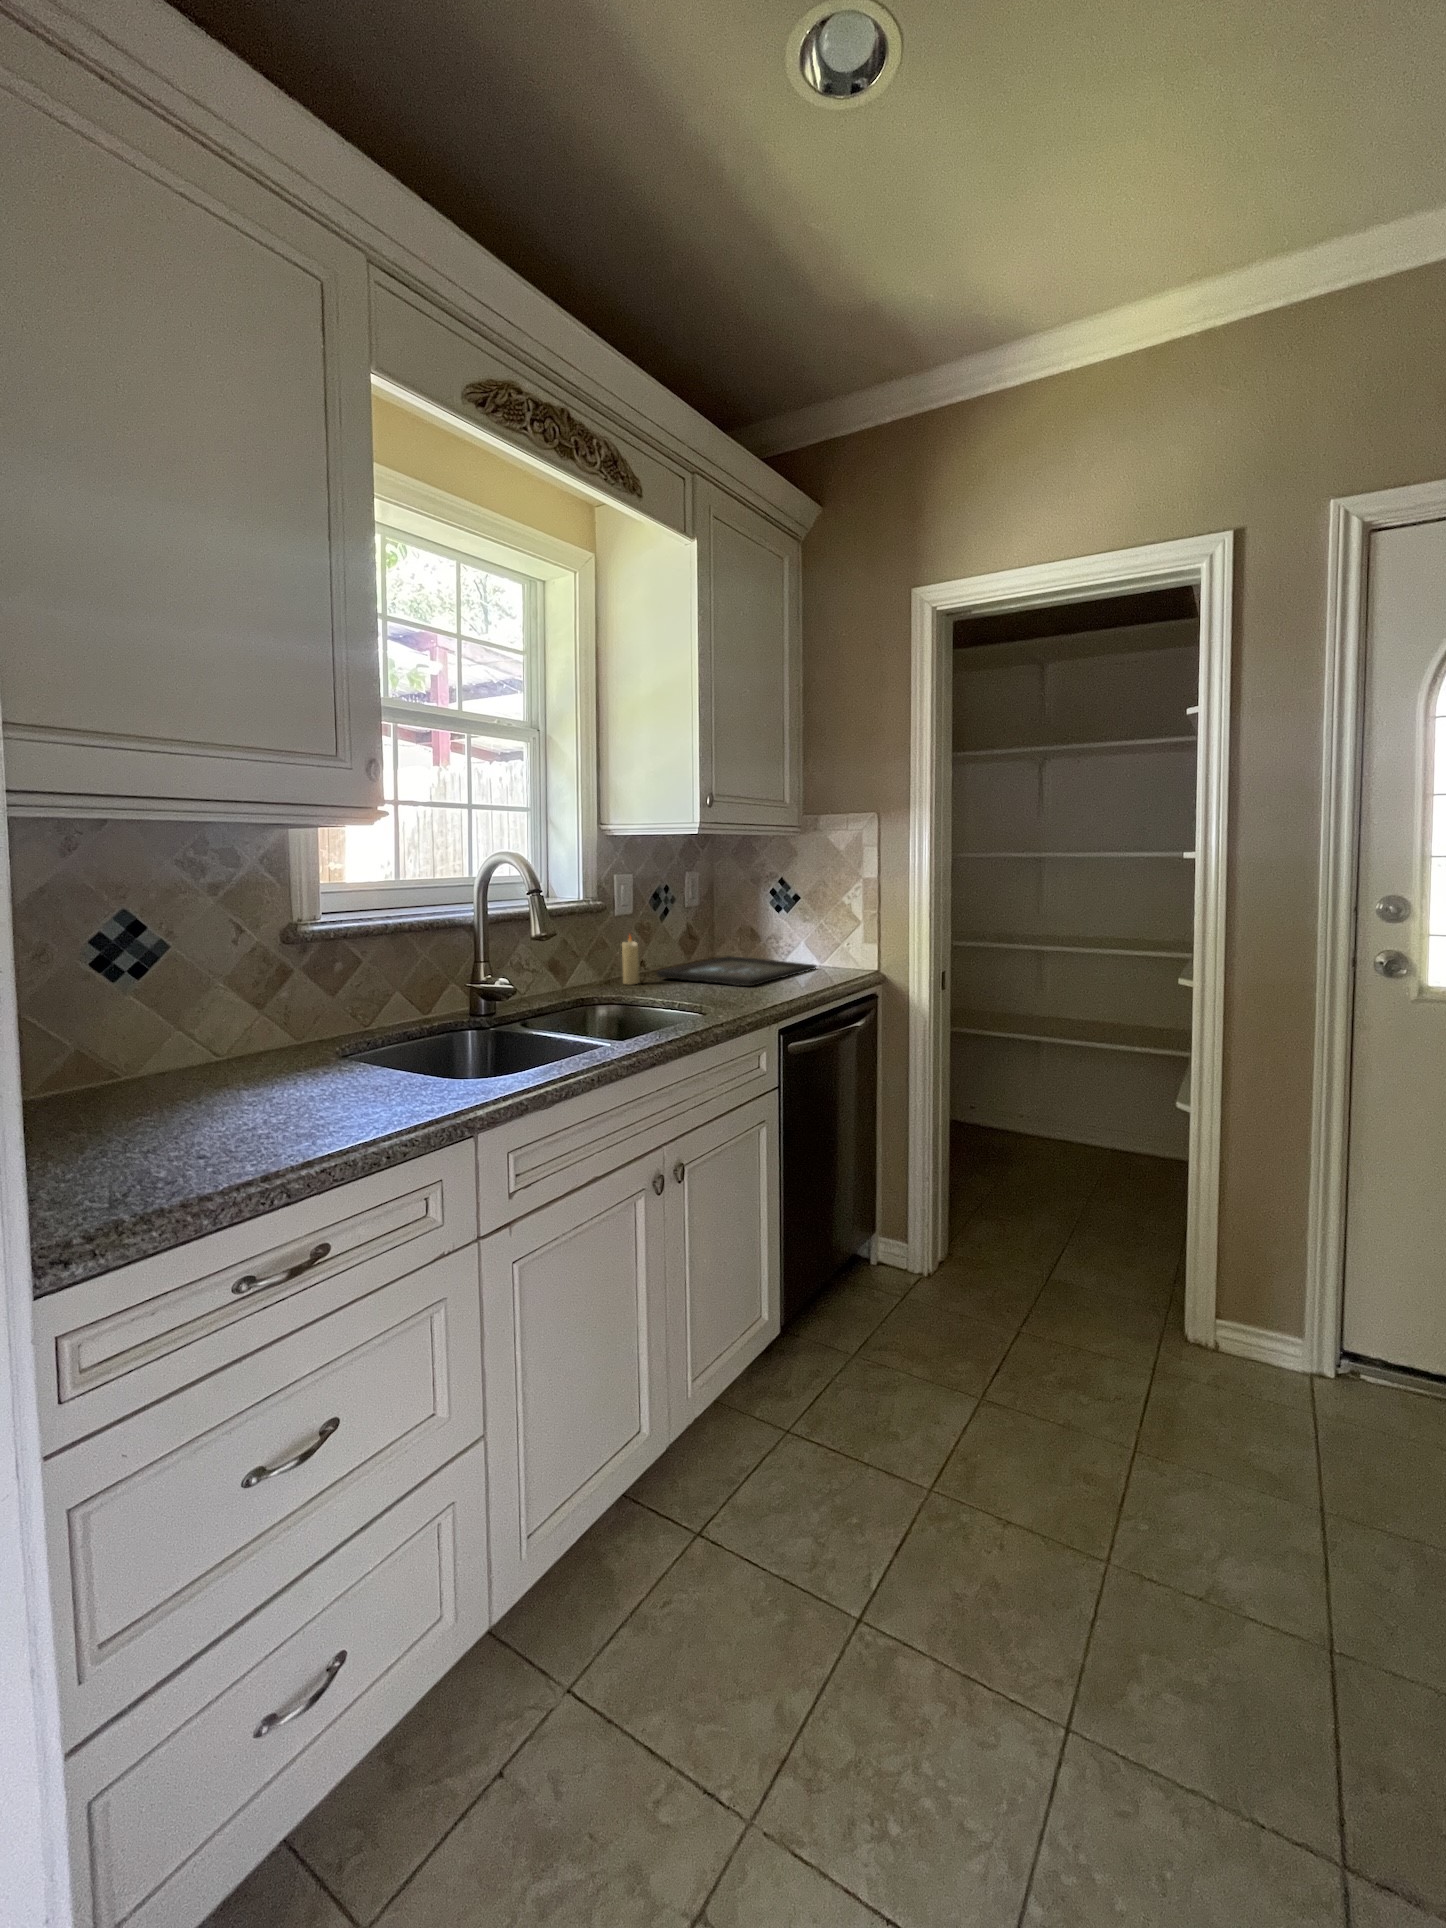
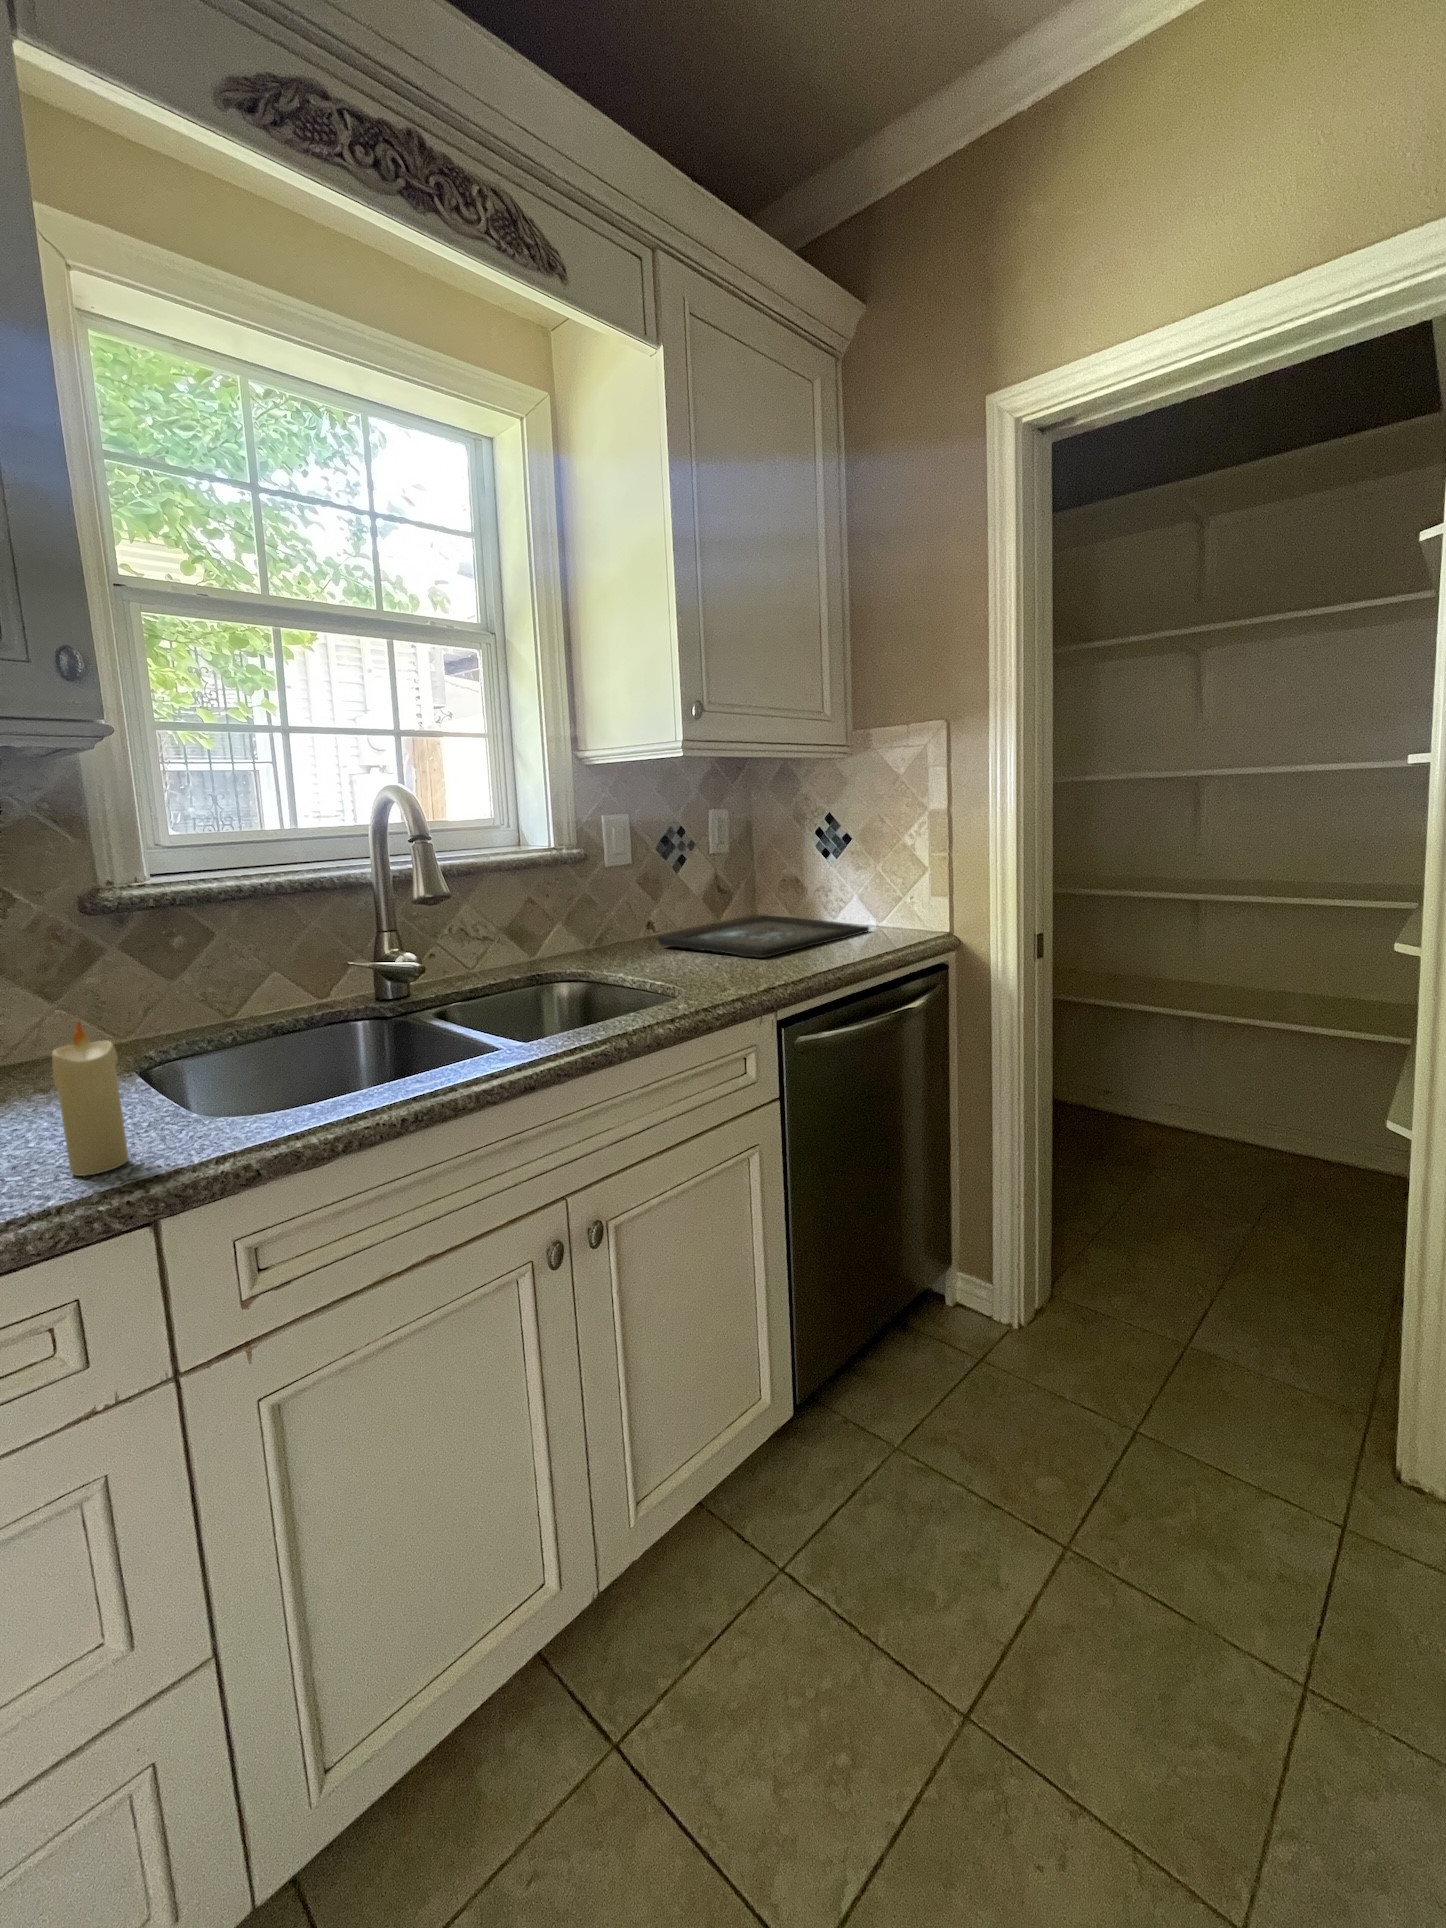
candle: present [622,936,639,985] -> present [52,1021,129,1176]

